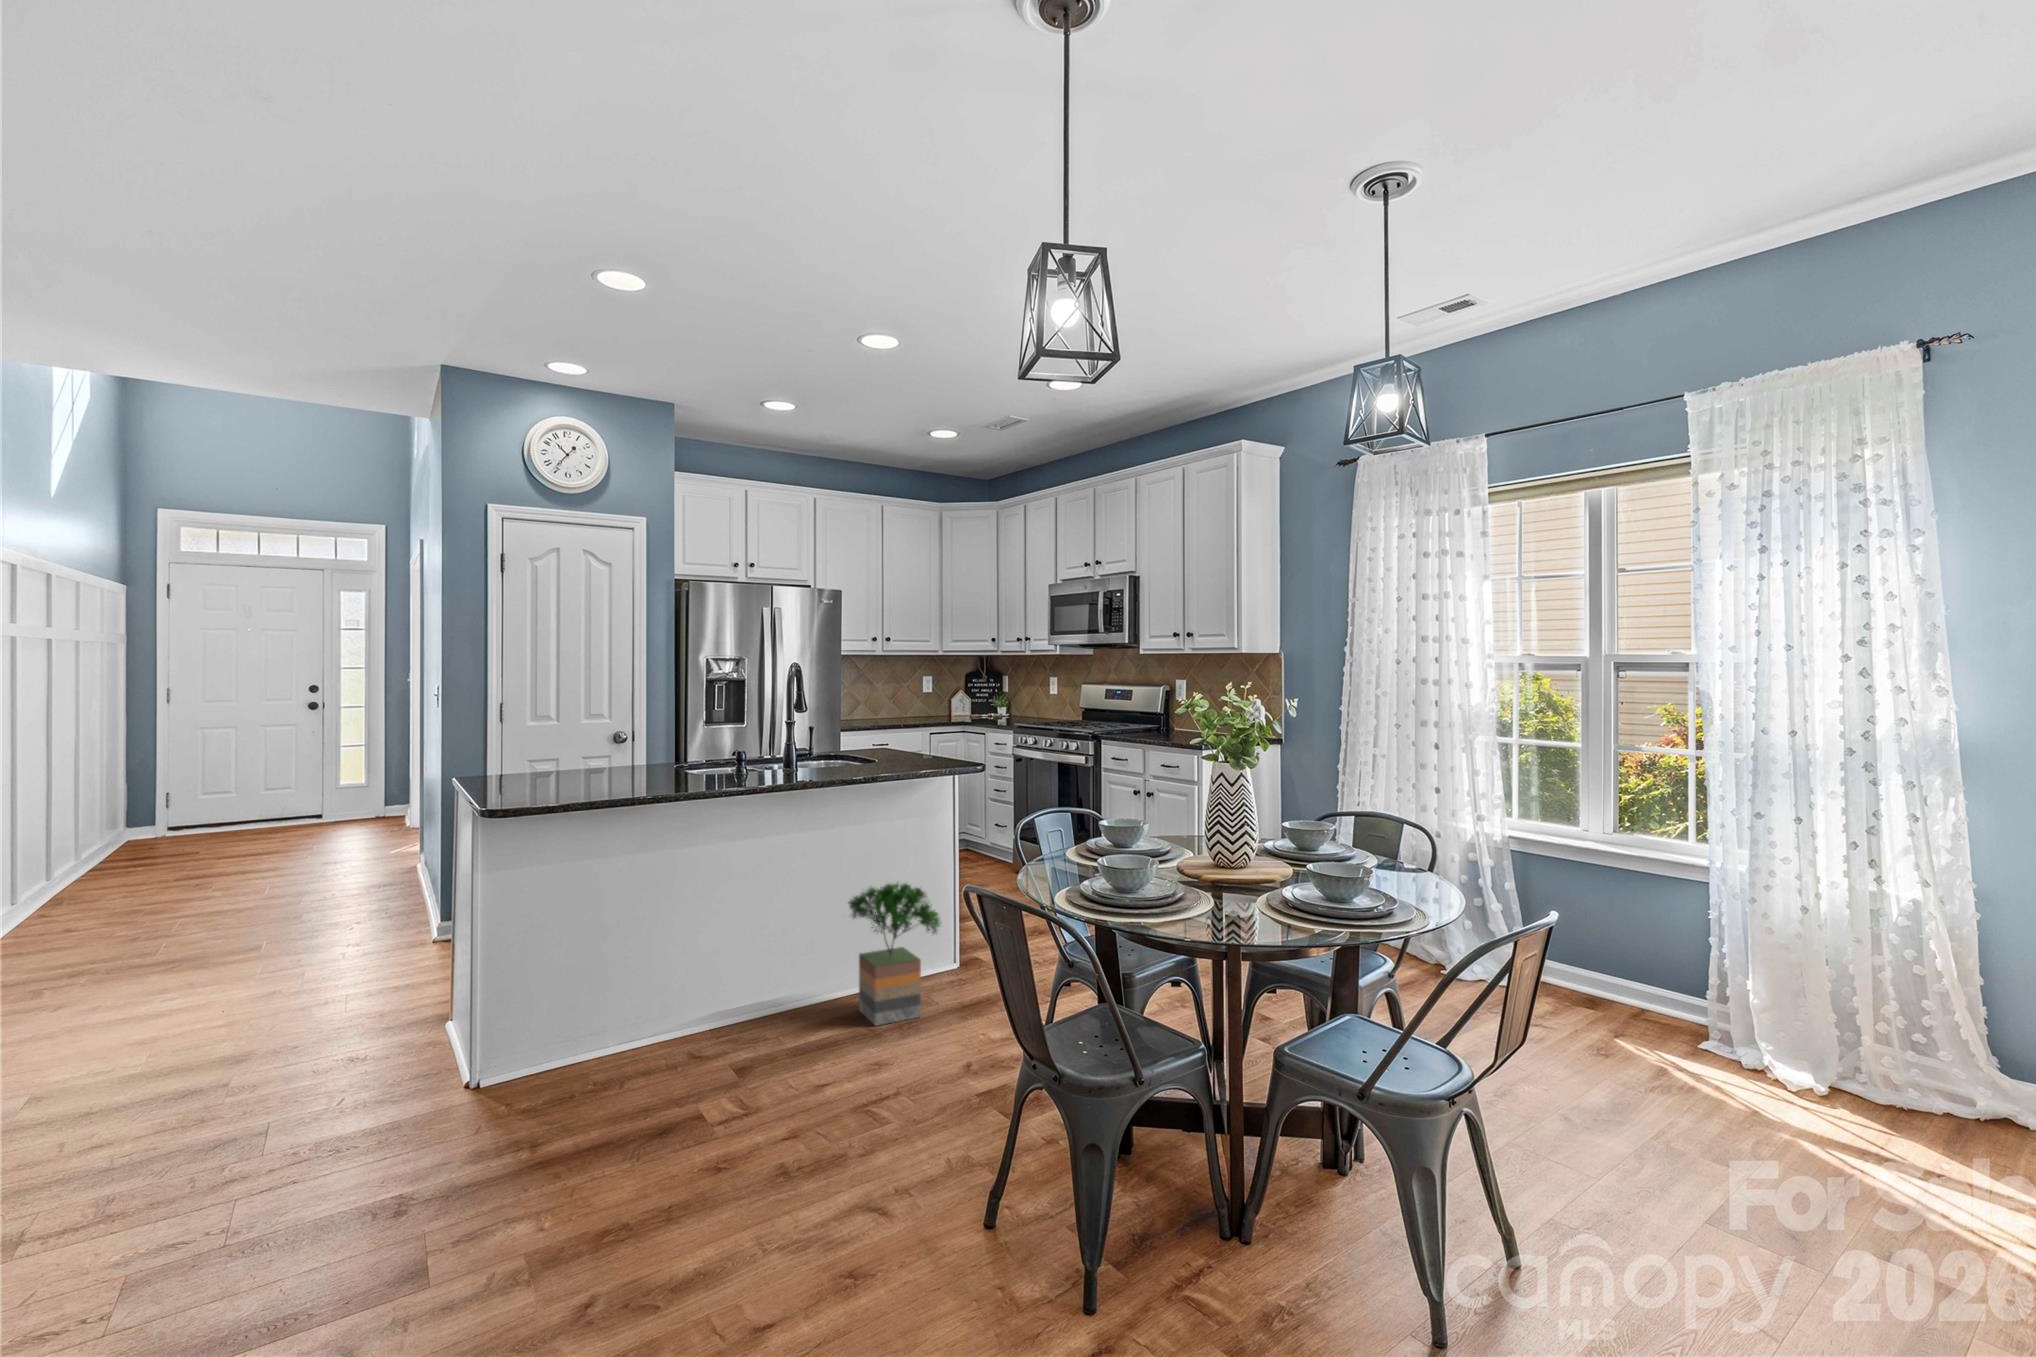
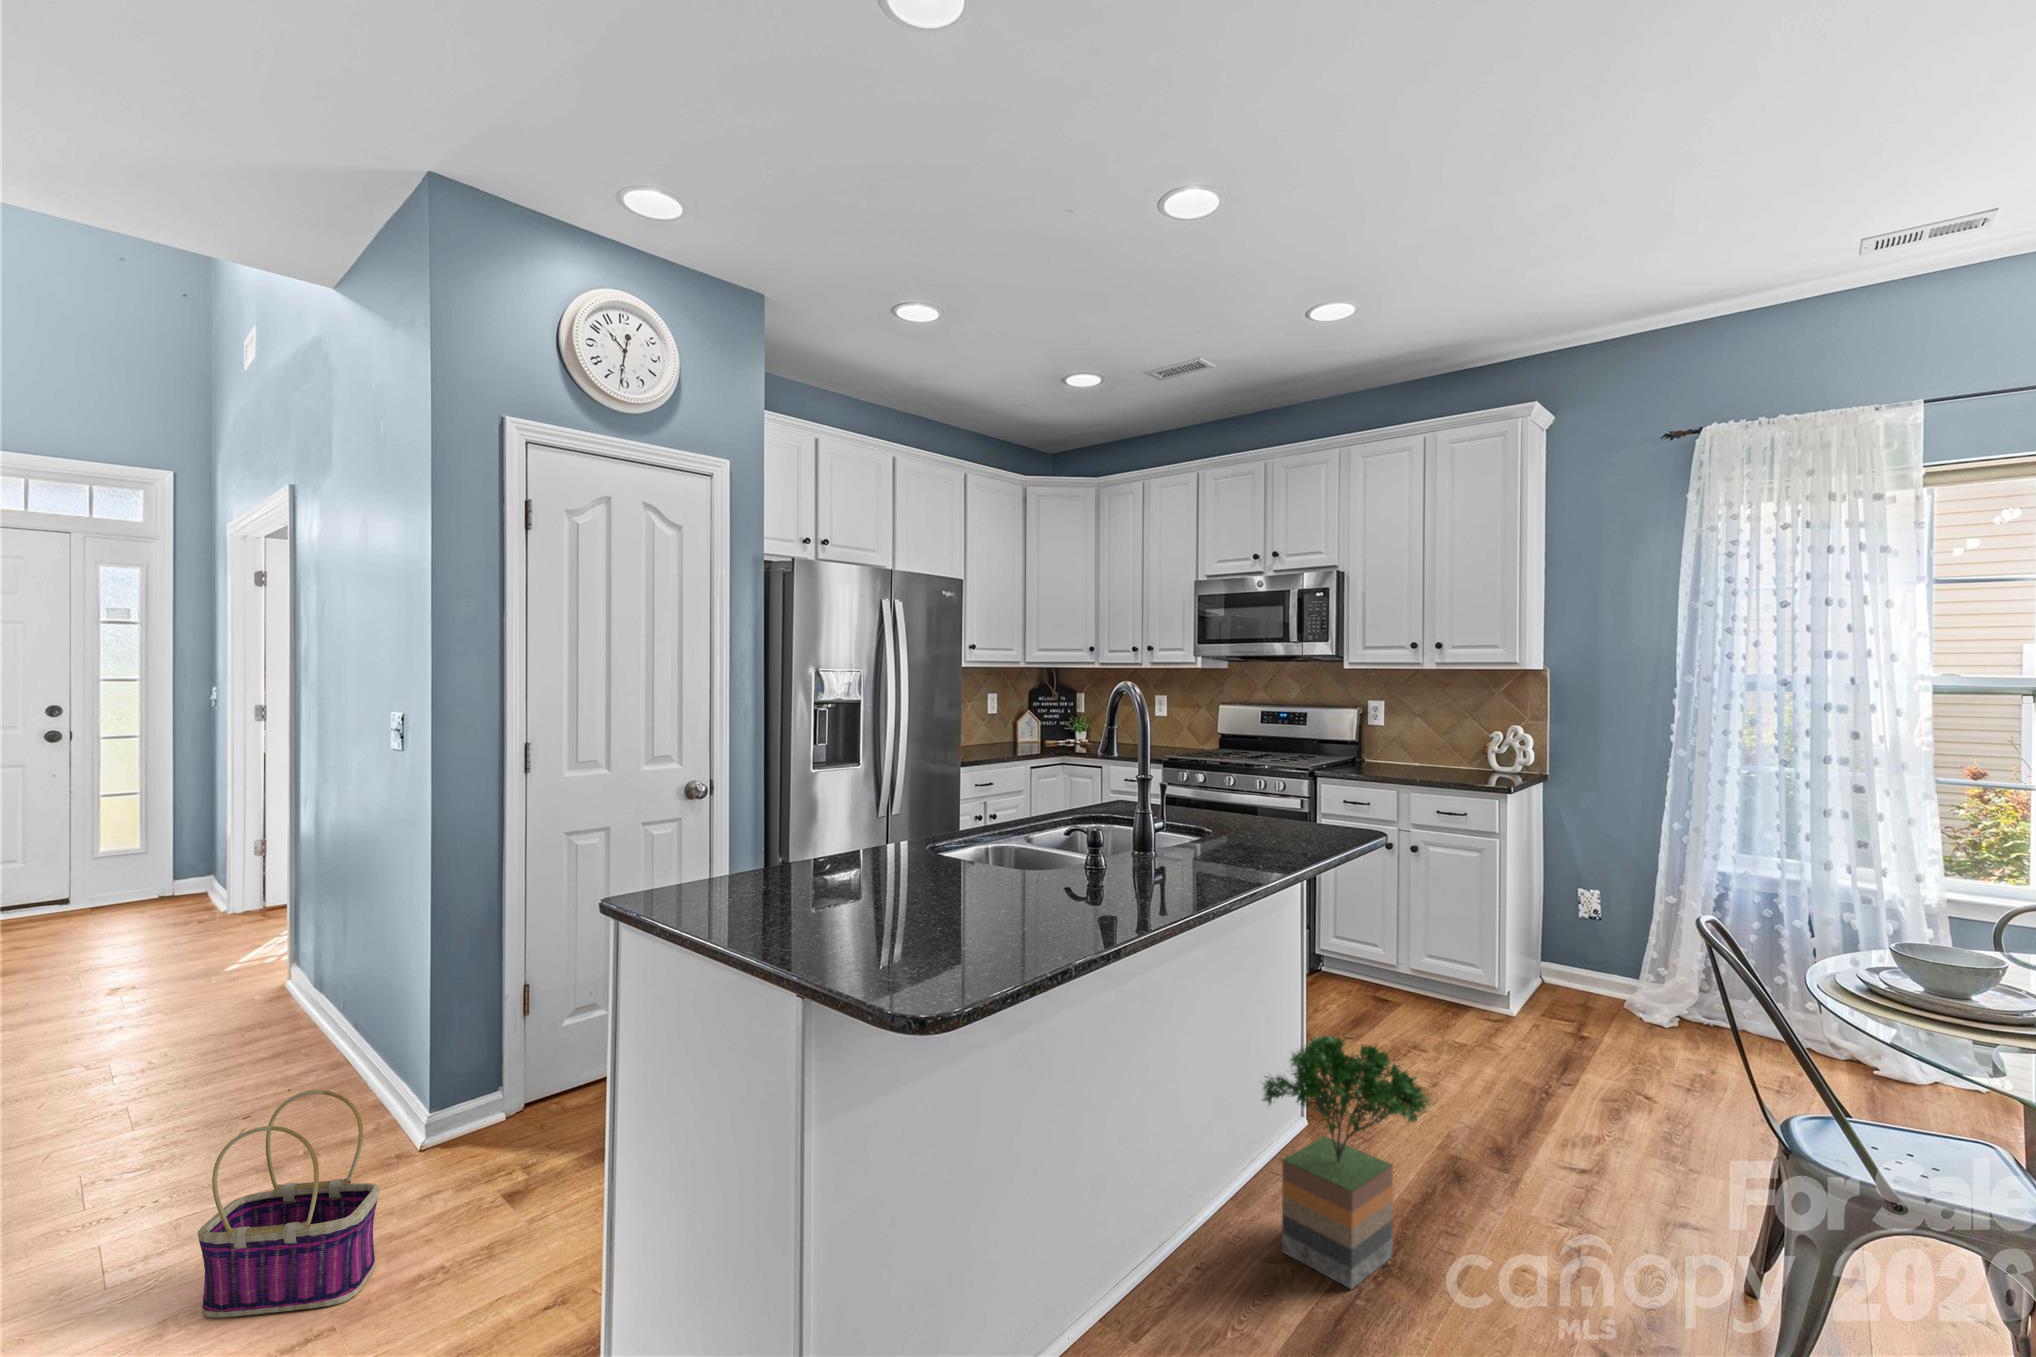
basket: none [295,882,387,989] -> present [198,1090,379,1318]

